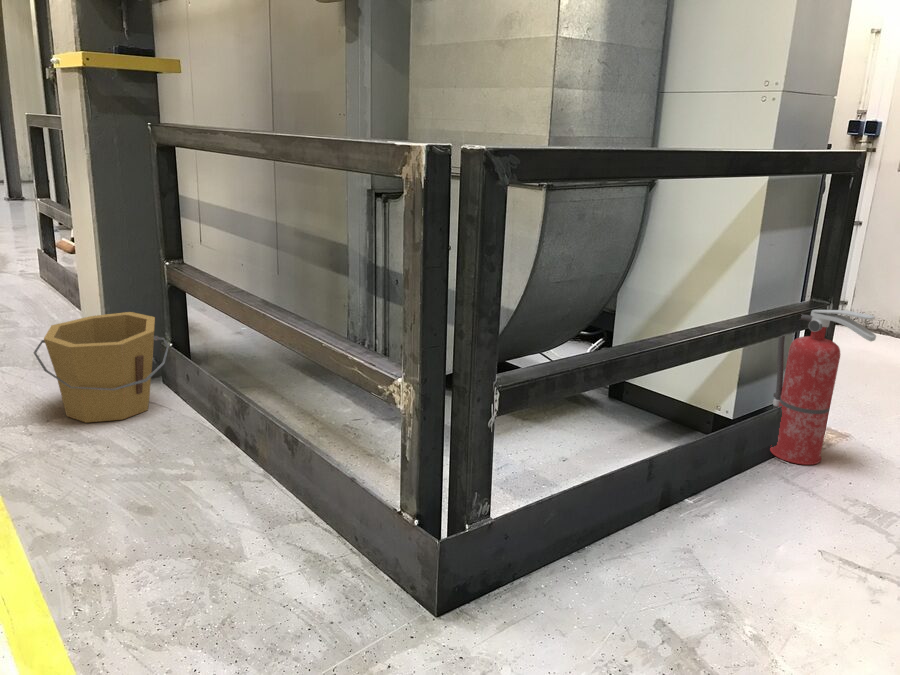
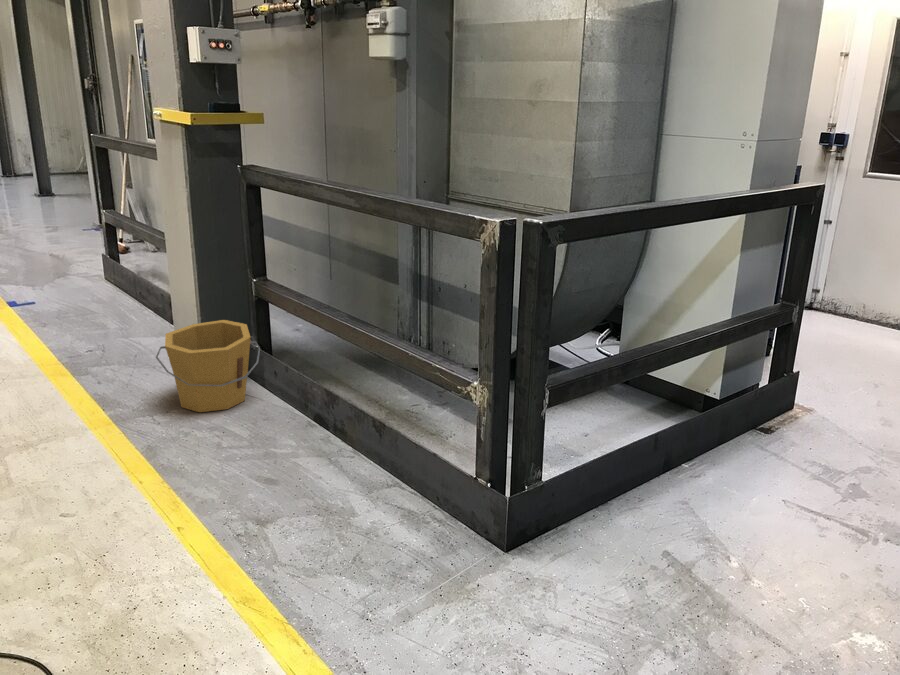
fire extinguisher: present [770,310,876,465] -> none [747,312,831,435]

